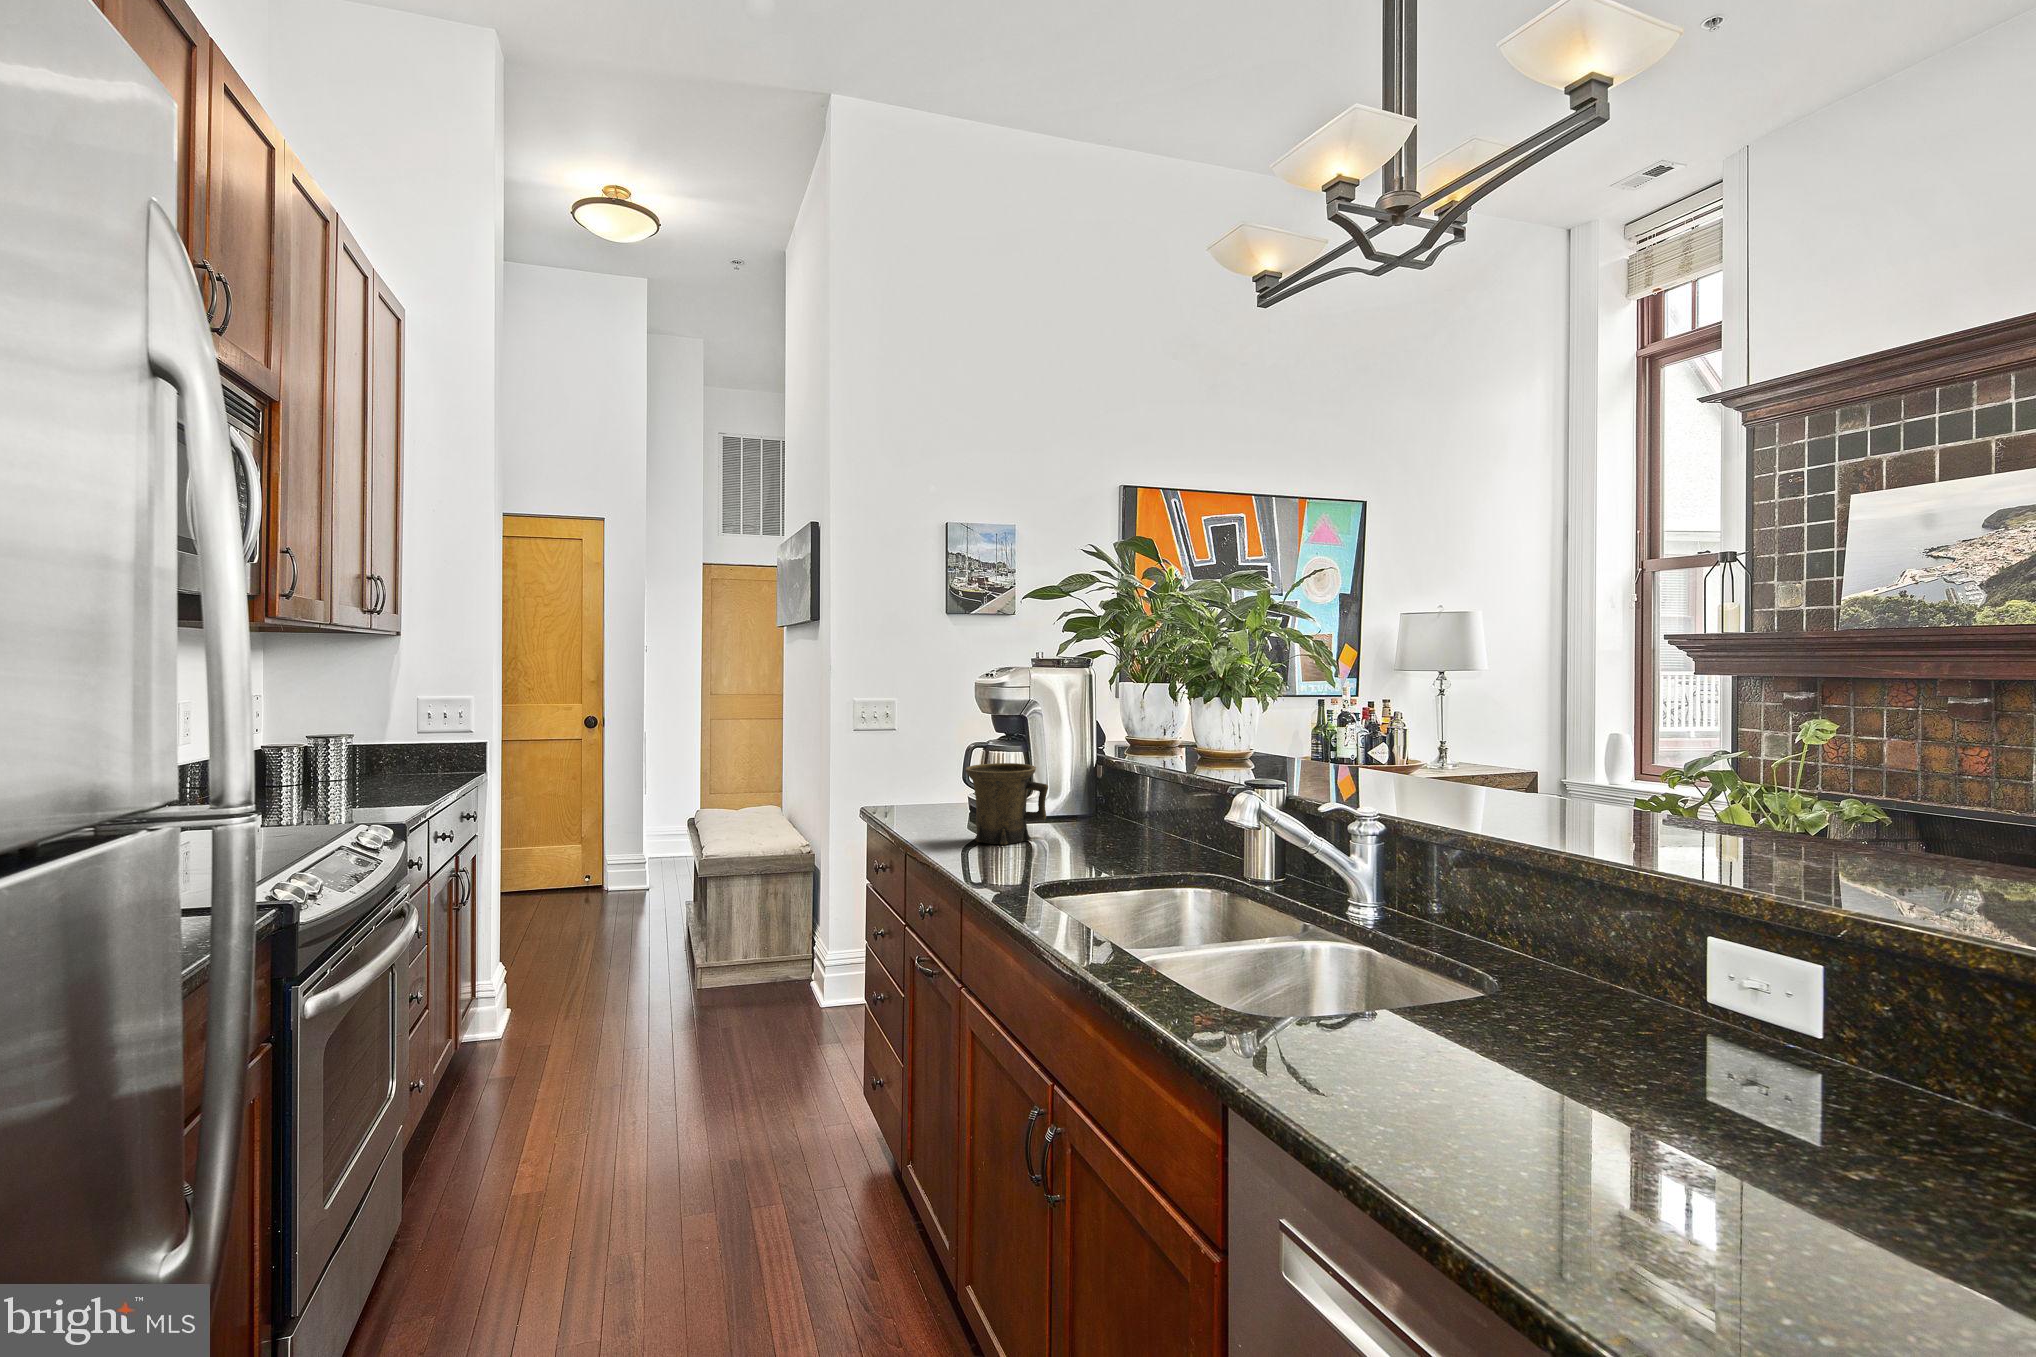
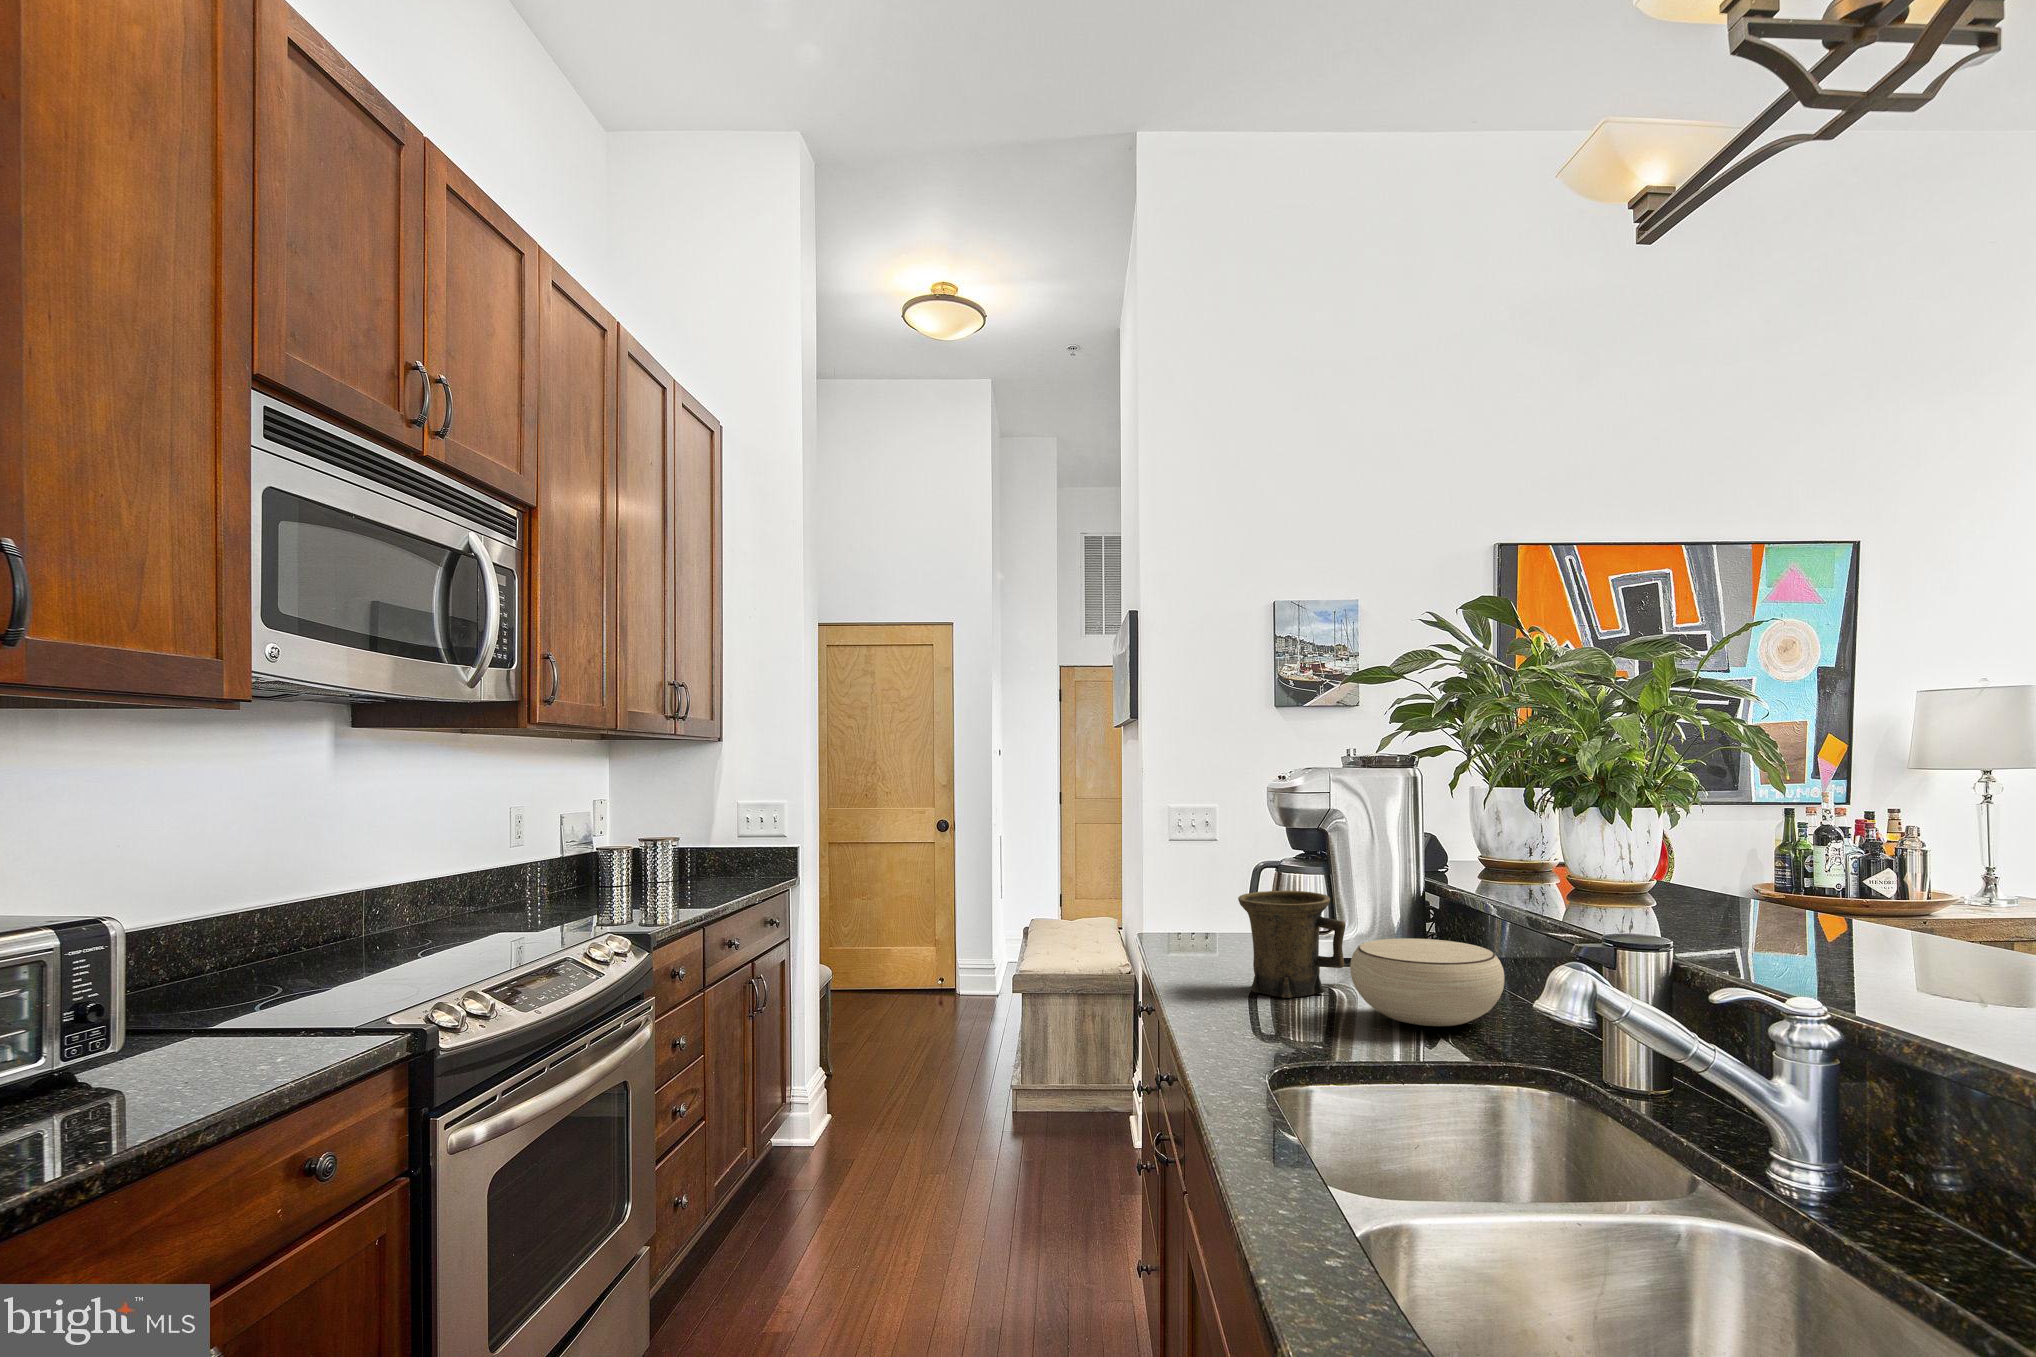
bowl: none [1060,794,1167,855] -> present [1350,938,1504,1026]

